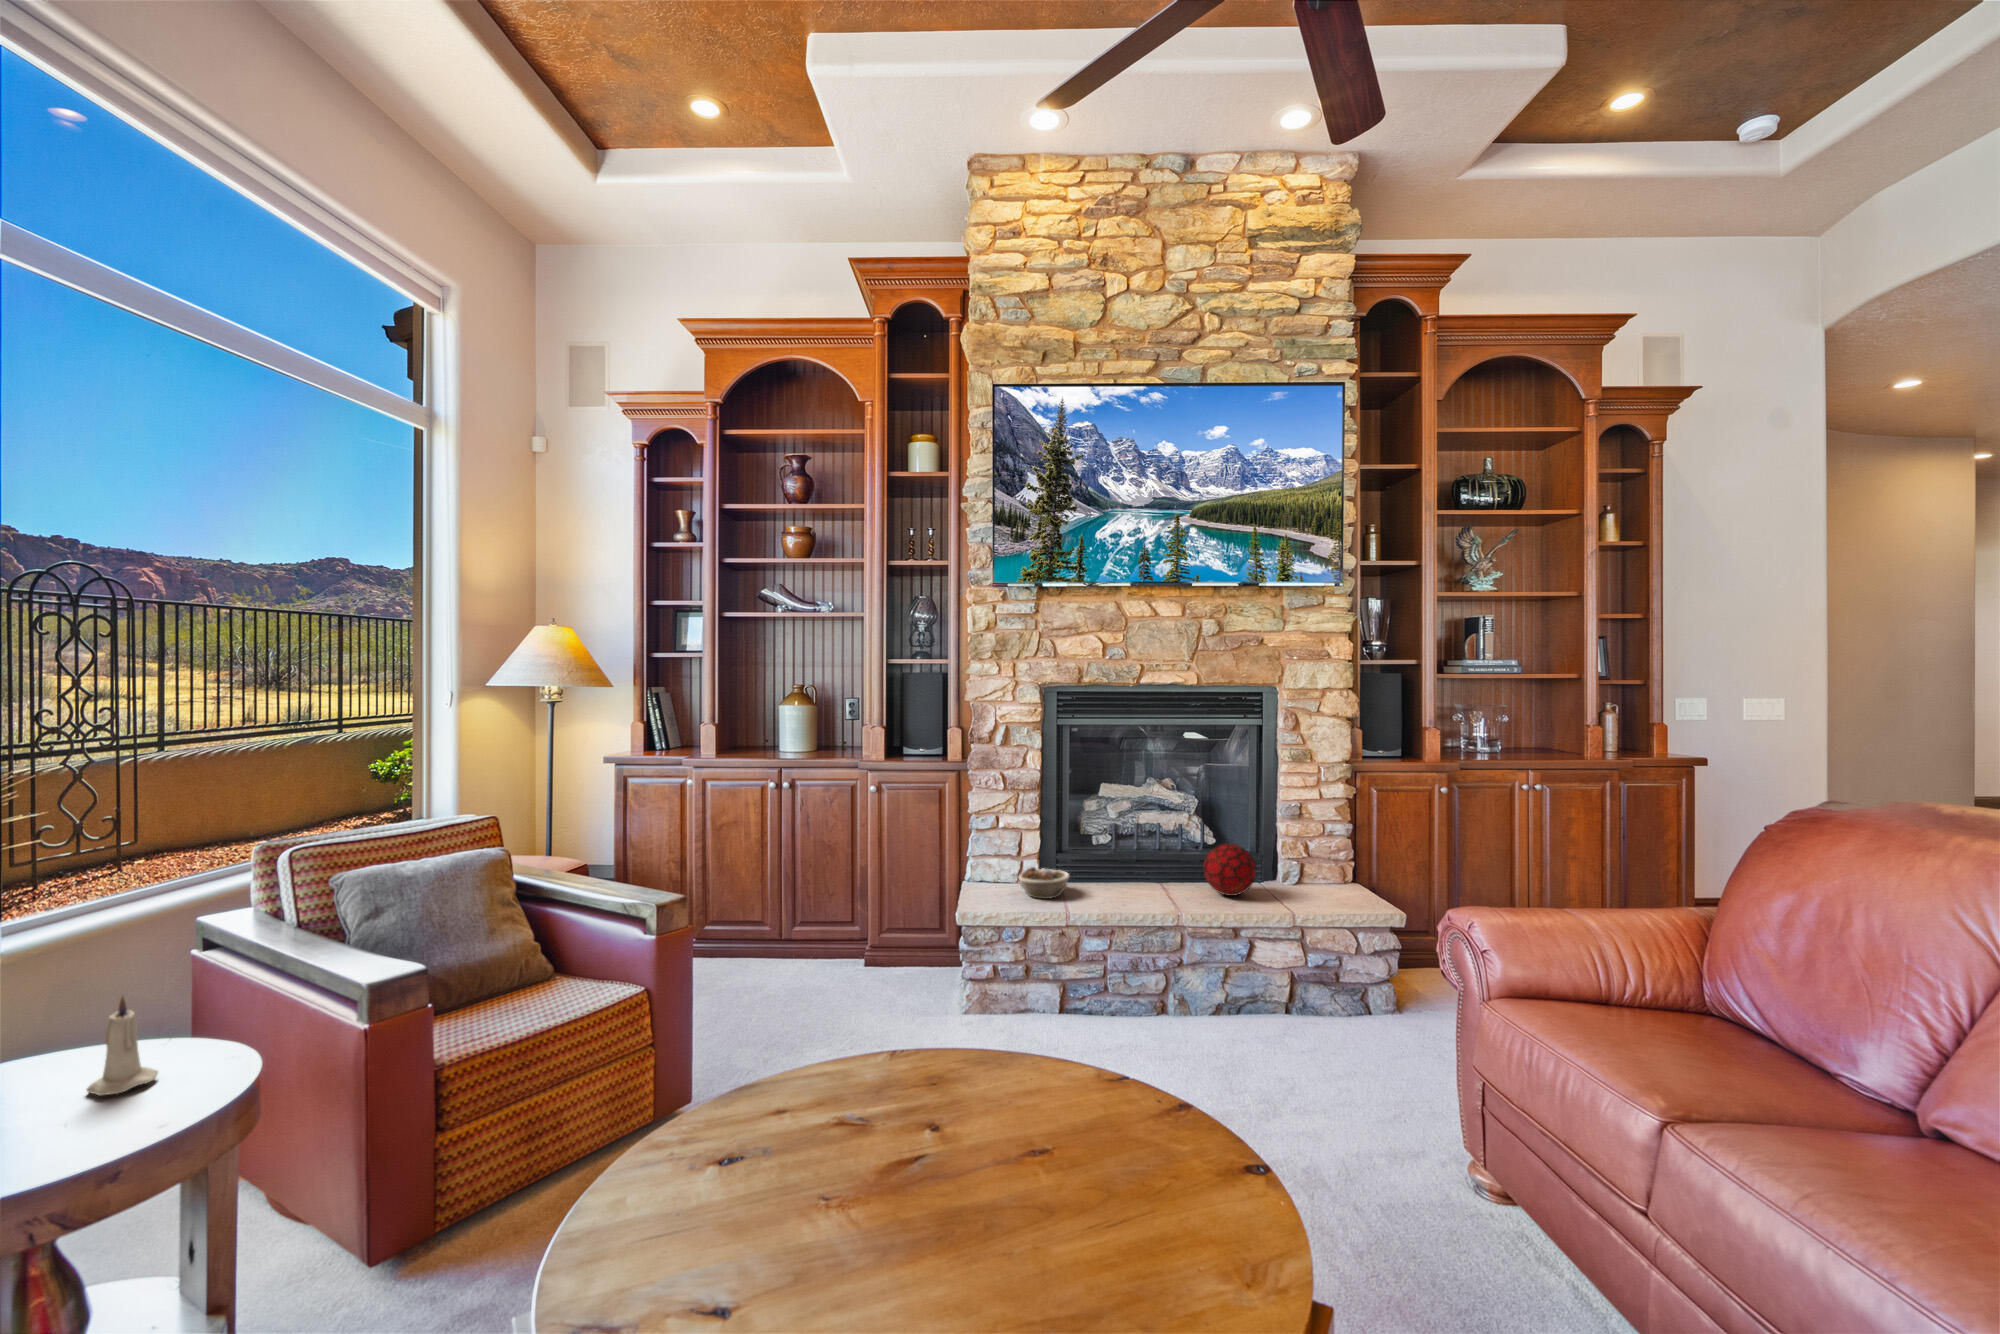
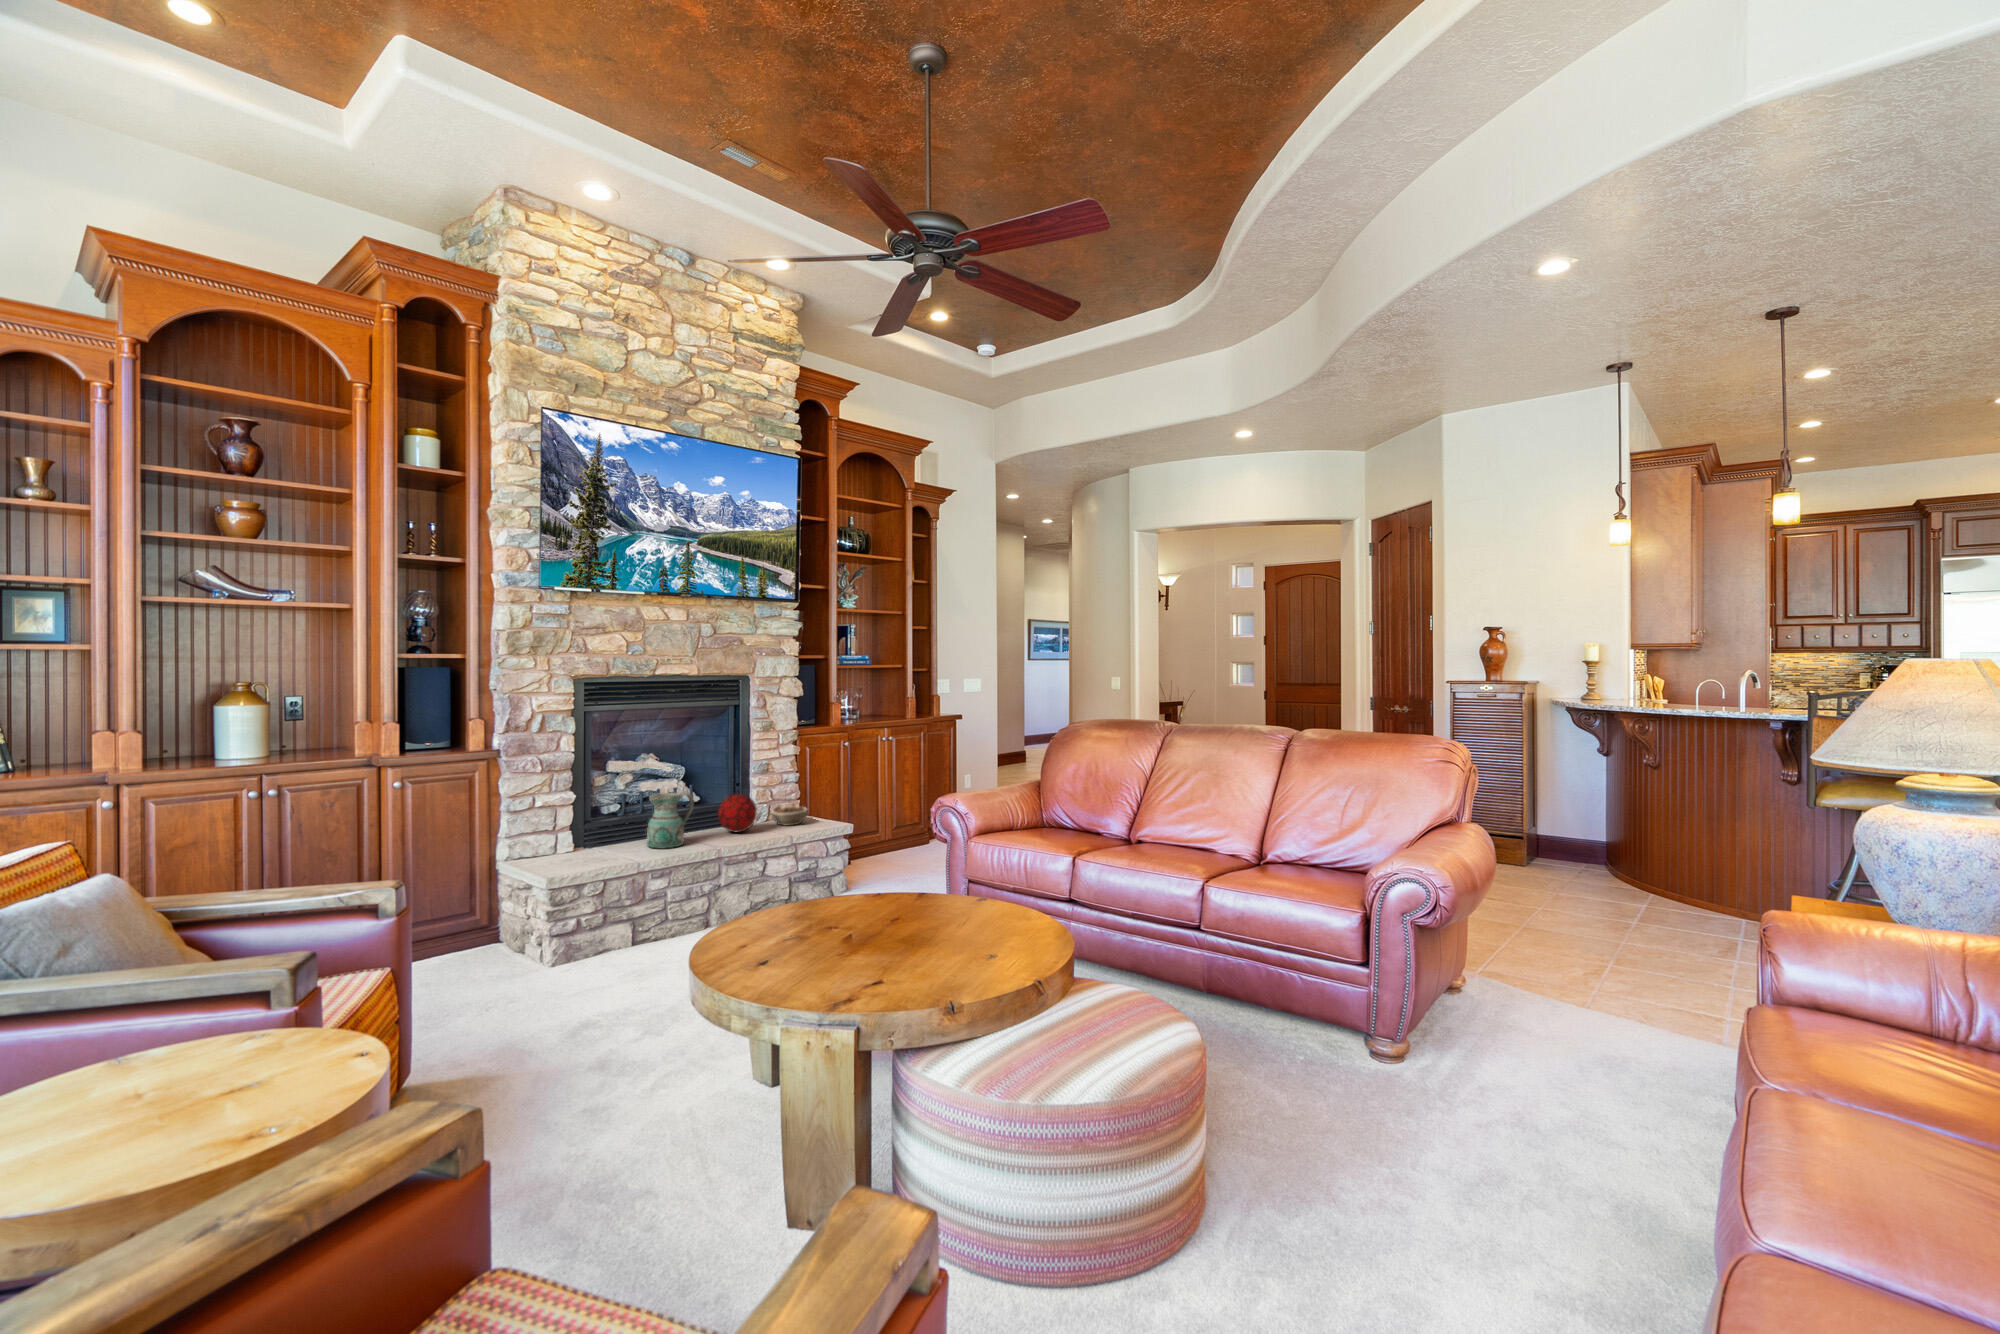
ceramic pitcher: none [1104,829,1165,900] -> present [647,792,693,848]
succulent planter: present [1019,867,1069,899] -> present [771,806,808,826]
candle: present [87,996,158,1095] -> none [180,979,246,1067]

